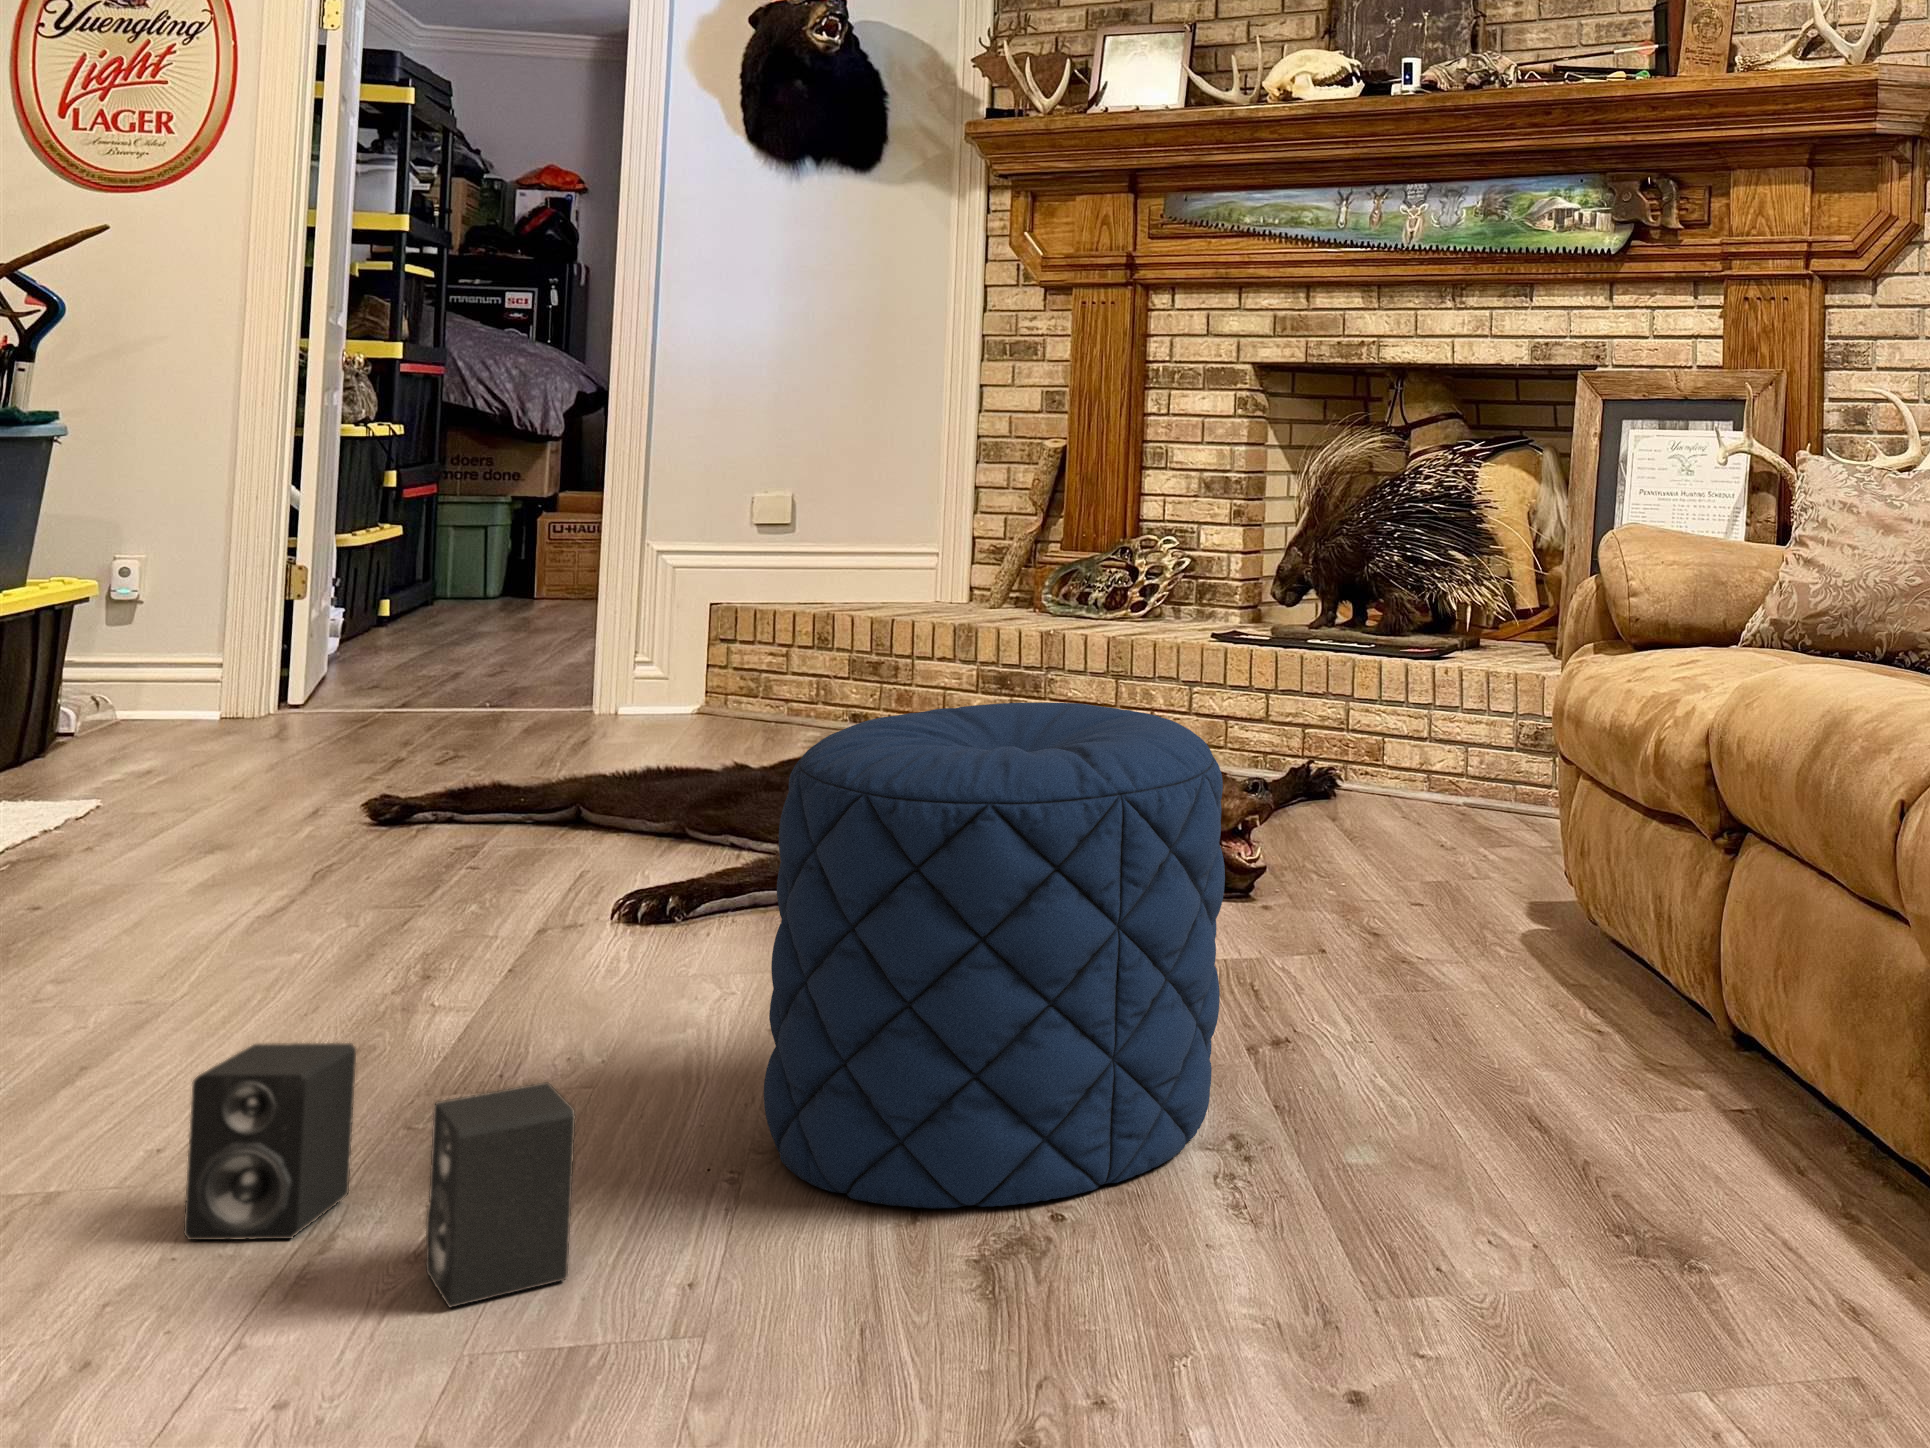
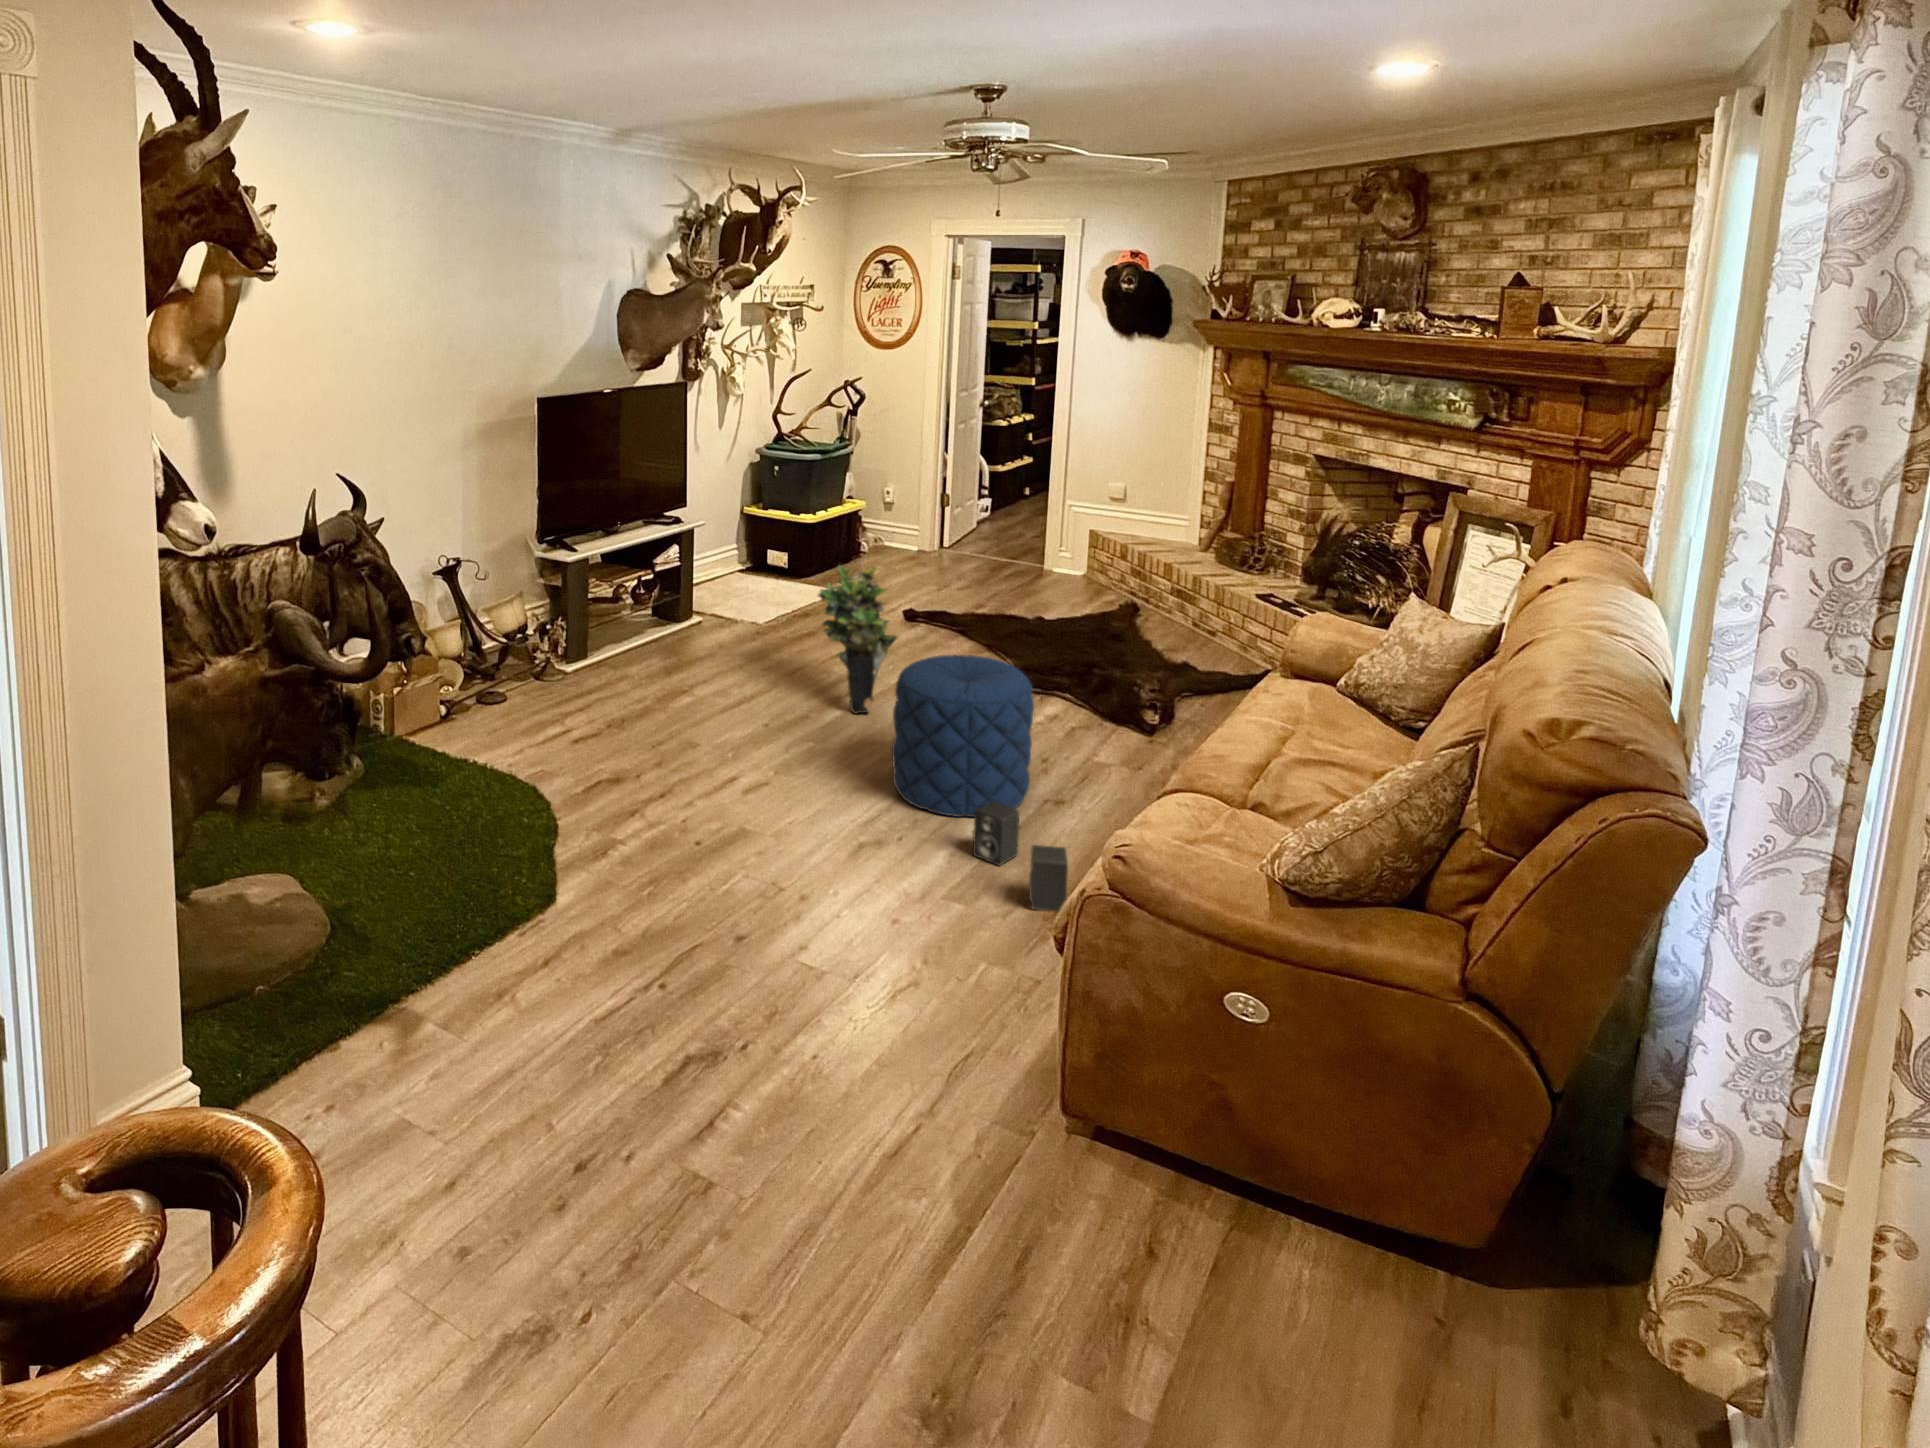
potted plant: none [259,558,561,1044] -> present [818,565,898,714]
speaker: present [184,1043,575,1307] -> present [973,801,1068,911]

